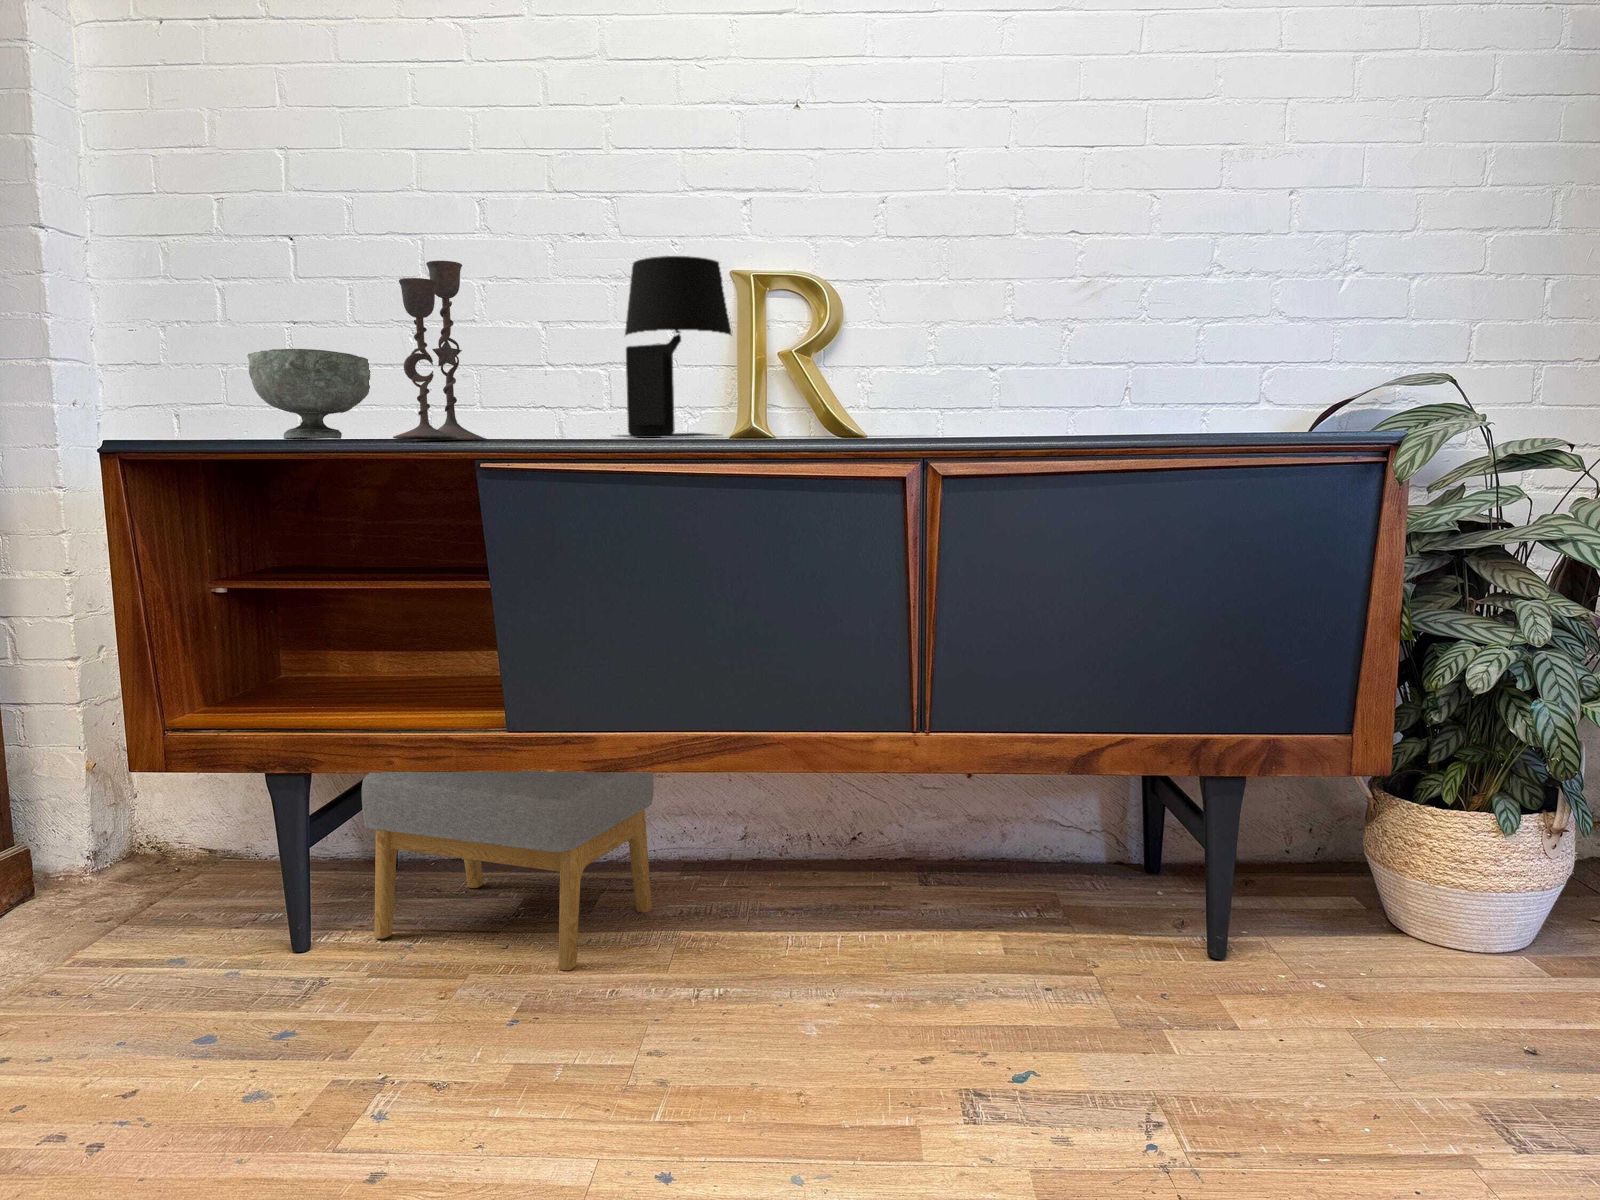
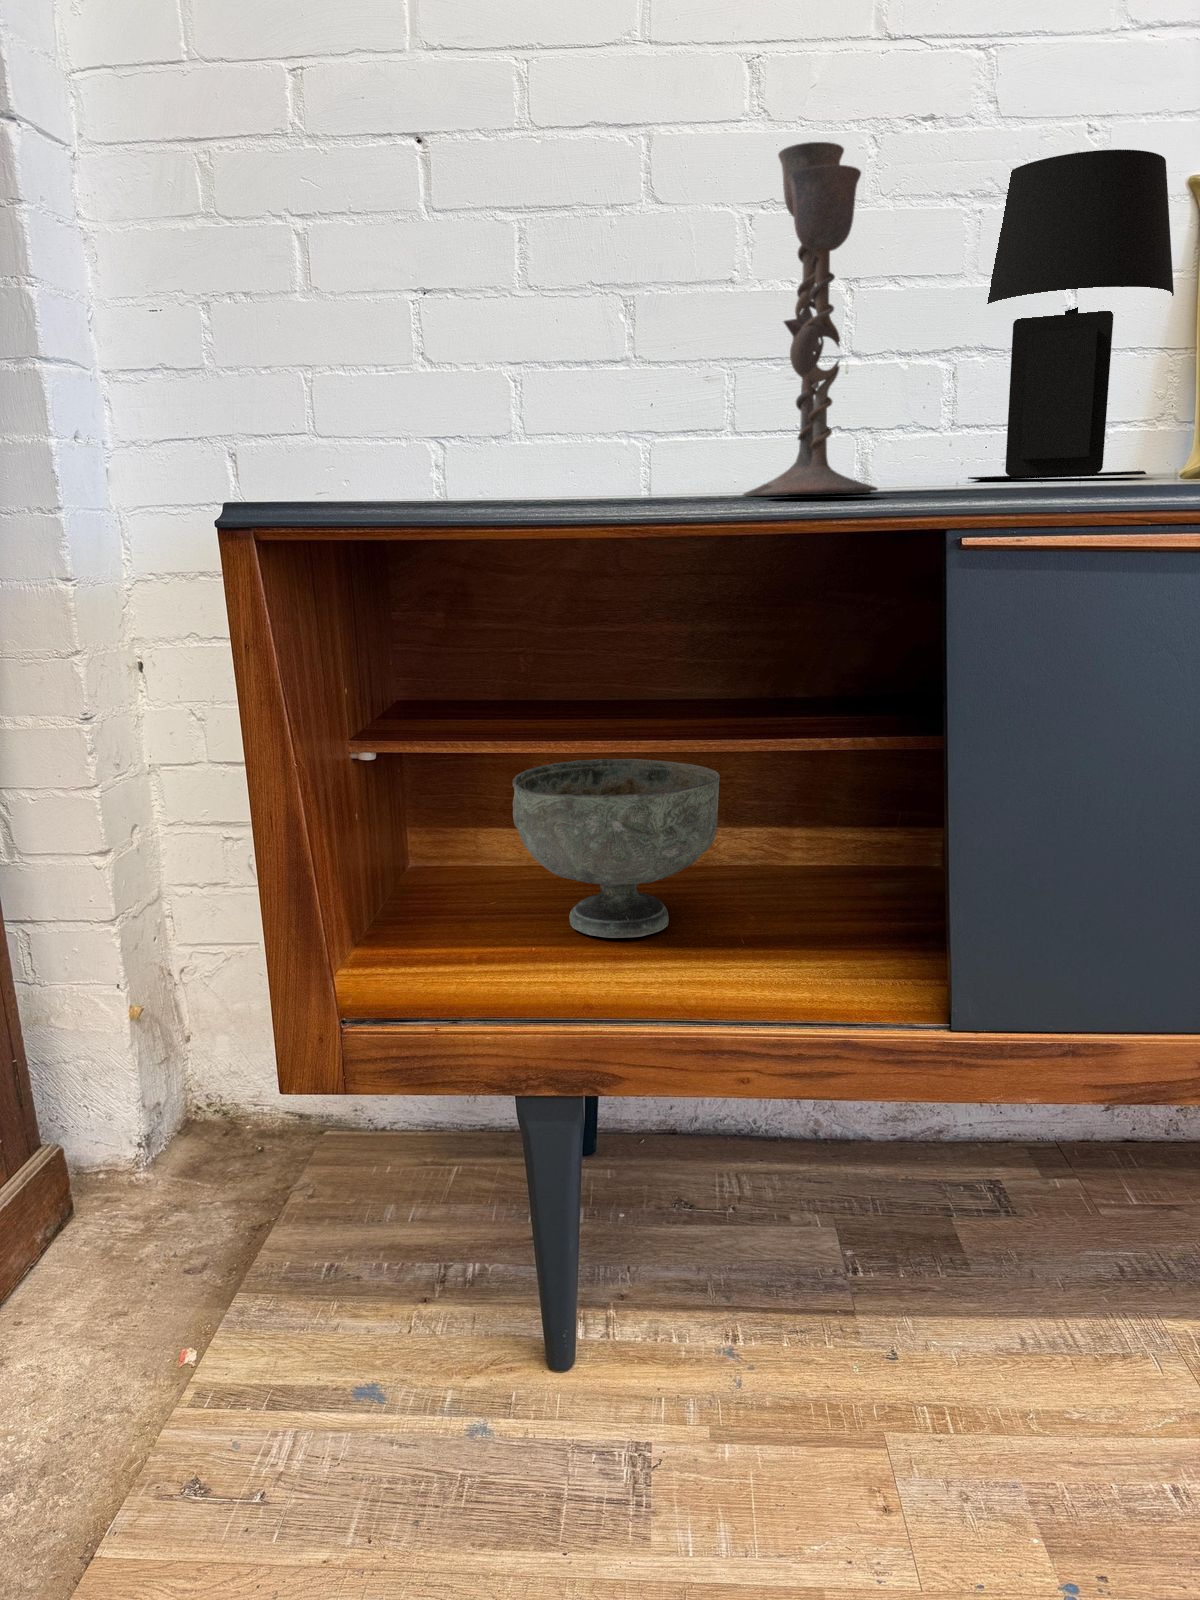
decorative bowl: present [247,349,371,440] -> present [513,759,720,938]
footstool: present [362,771,654,970] -> none [652,980,1100,1427]

